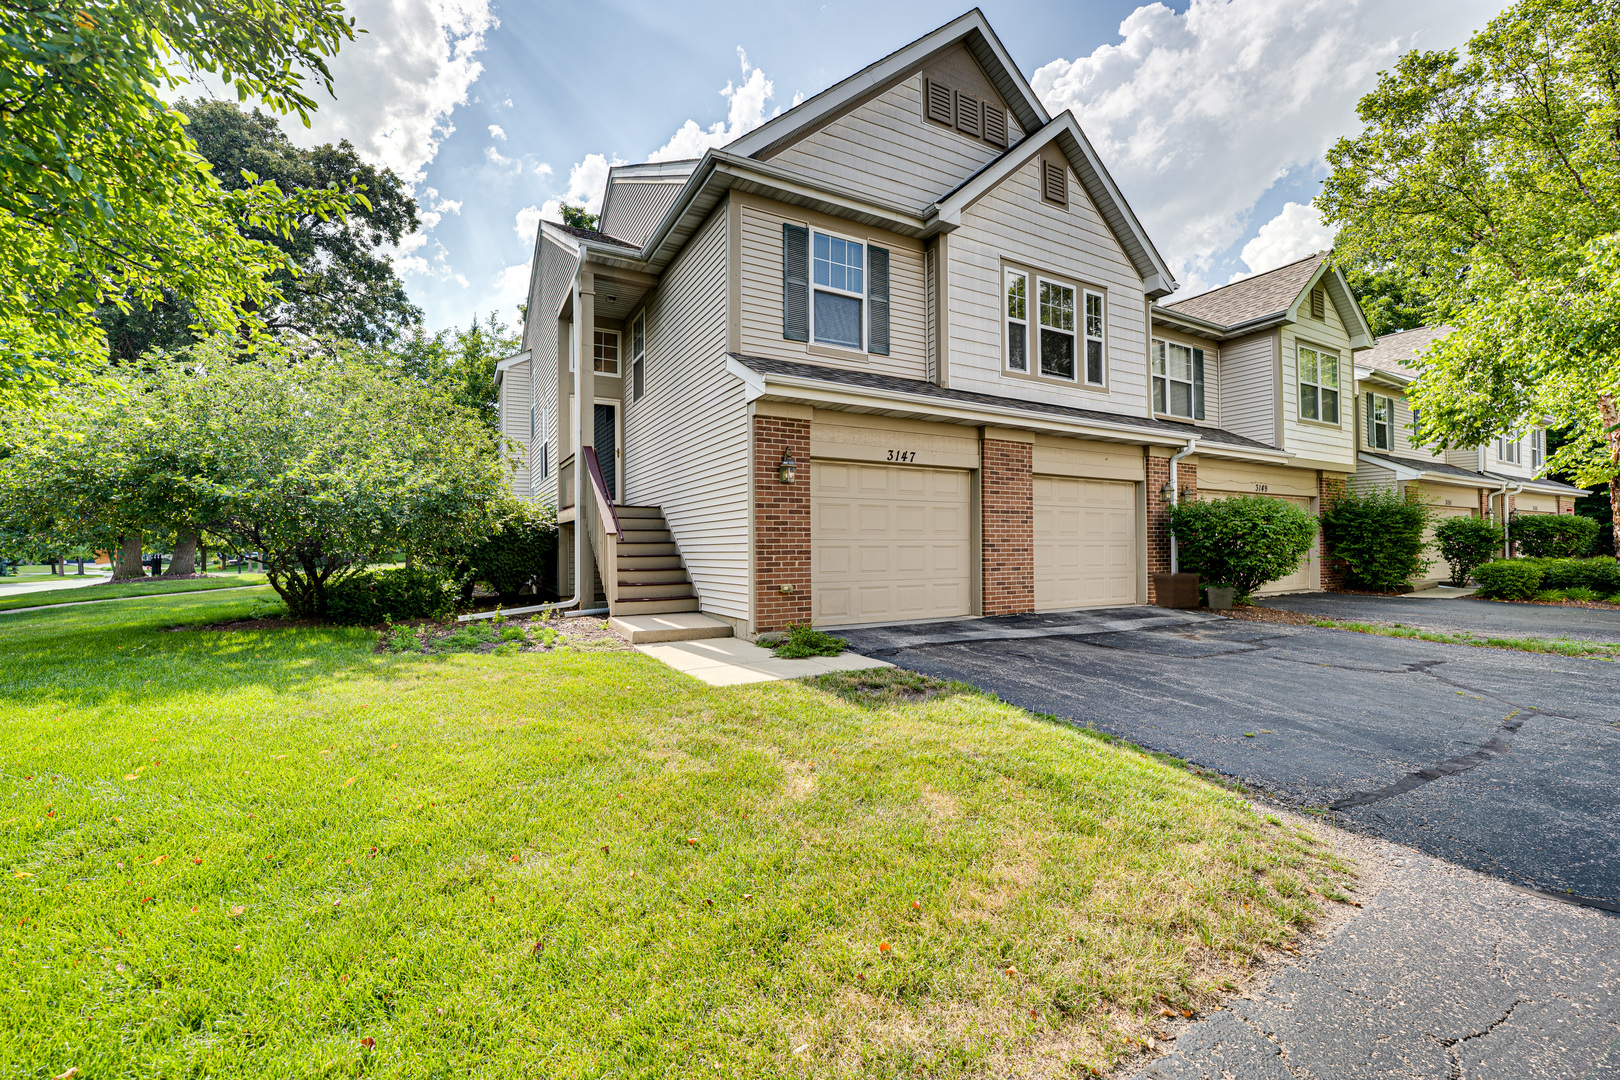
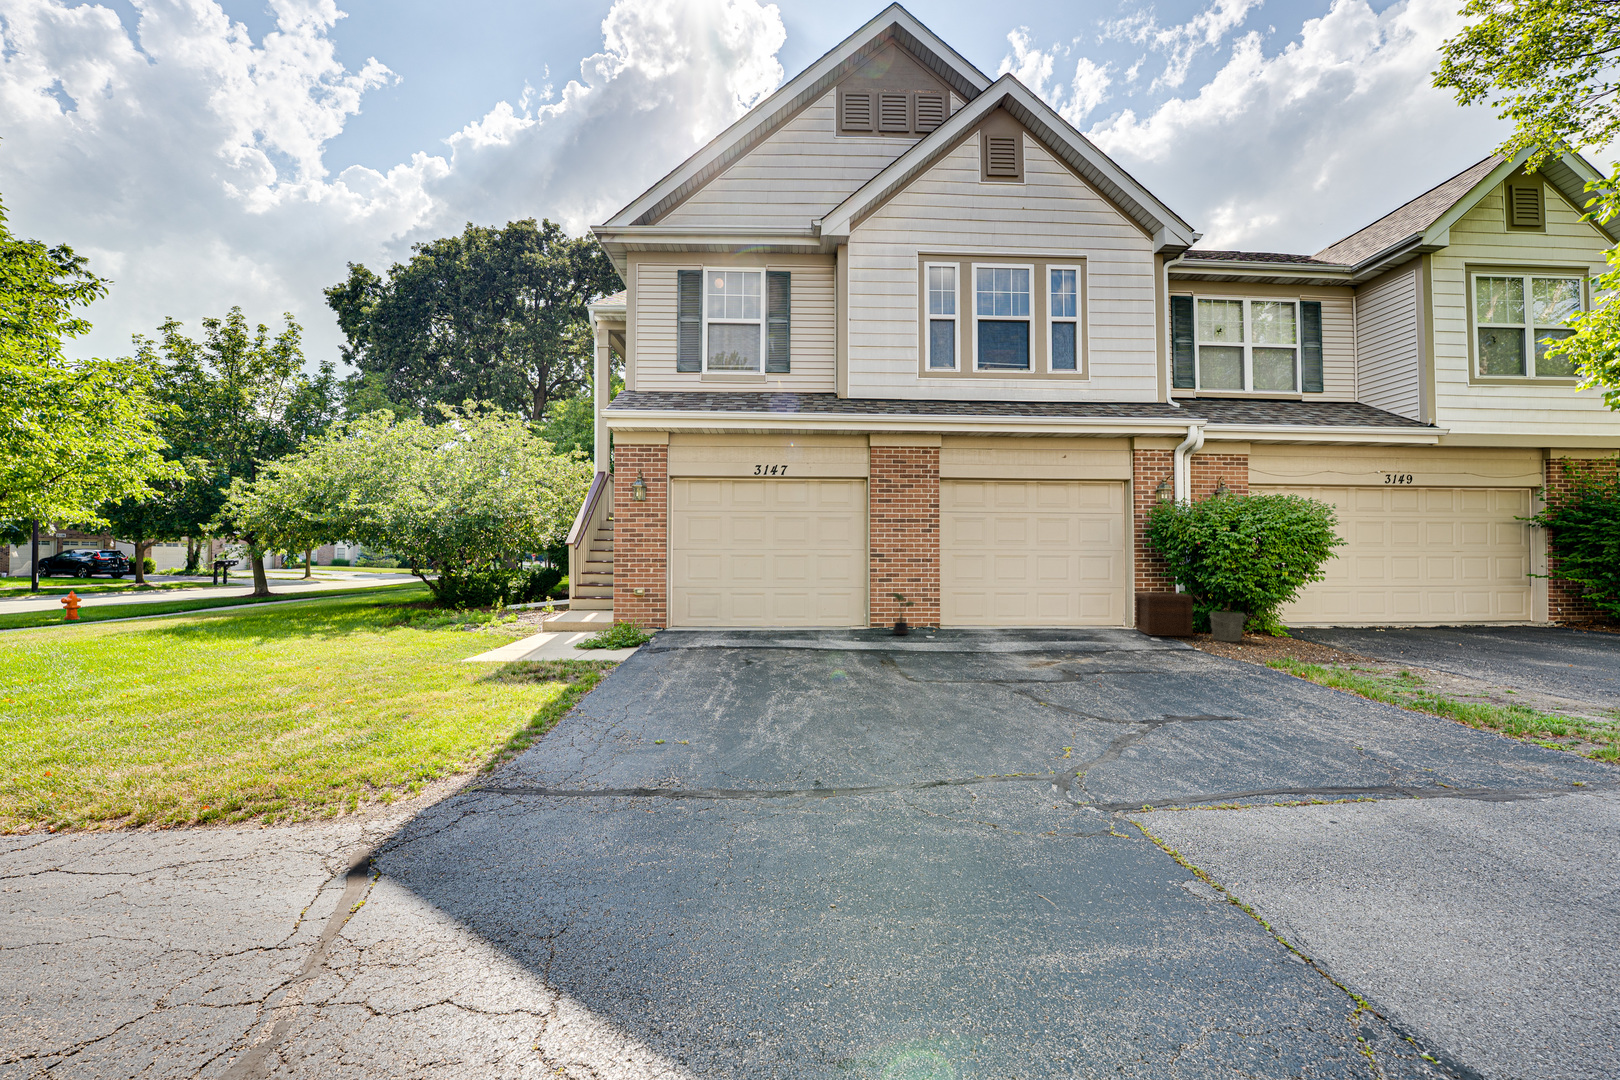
potted plant: none [1002,580,1028,620] -> present [893,593,915,635]

